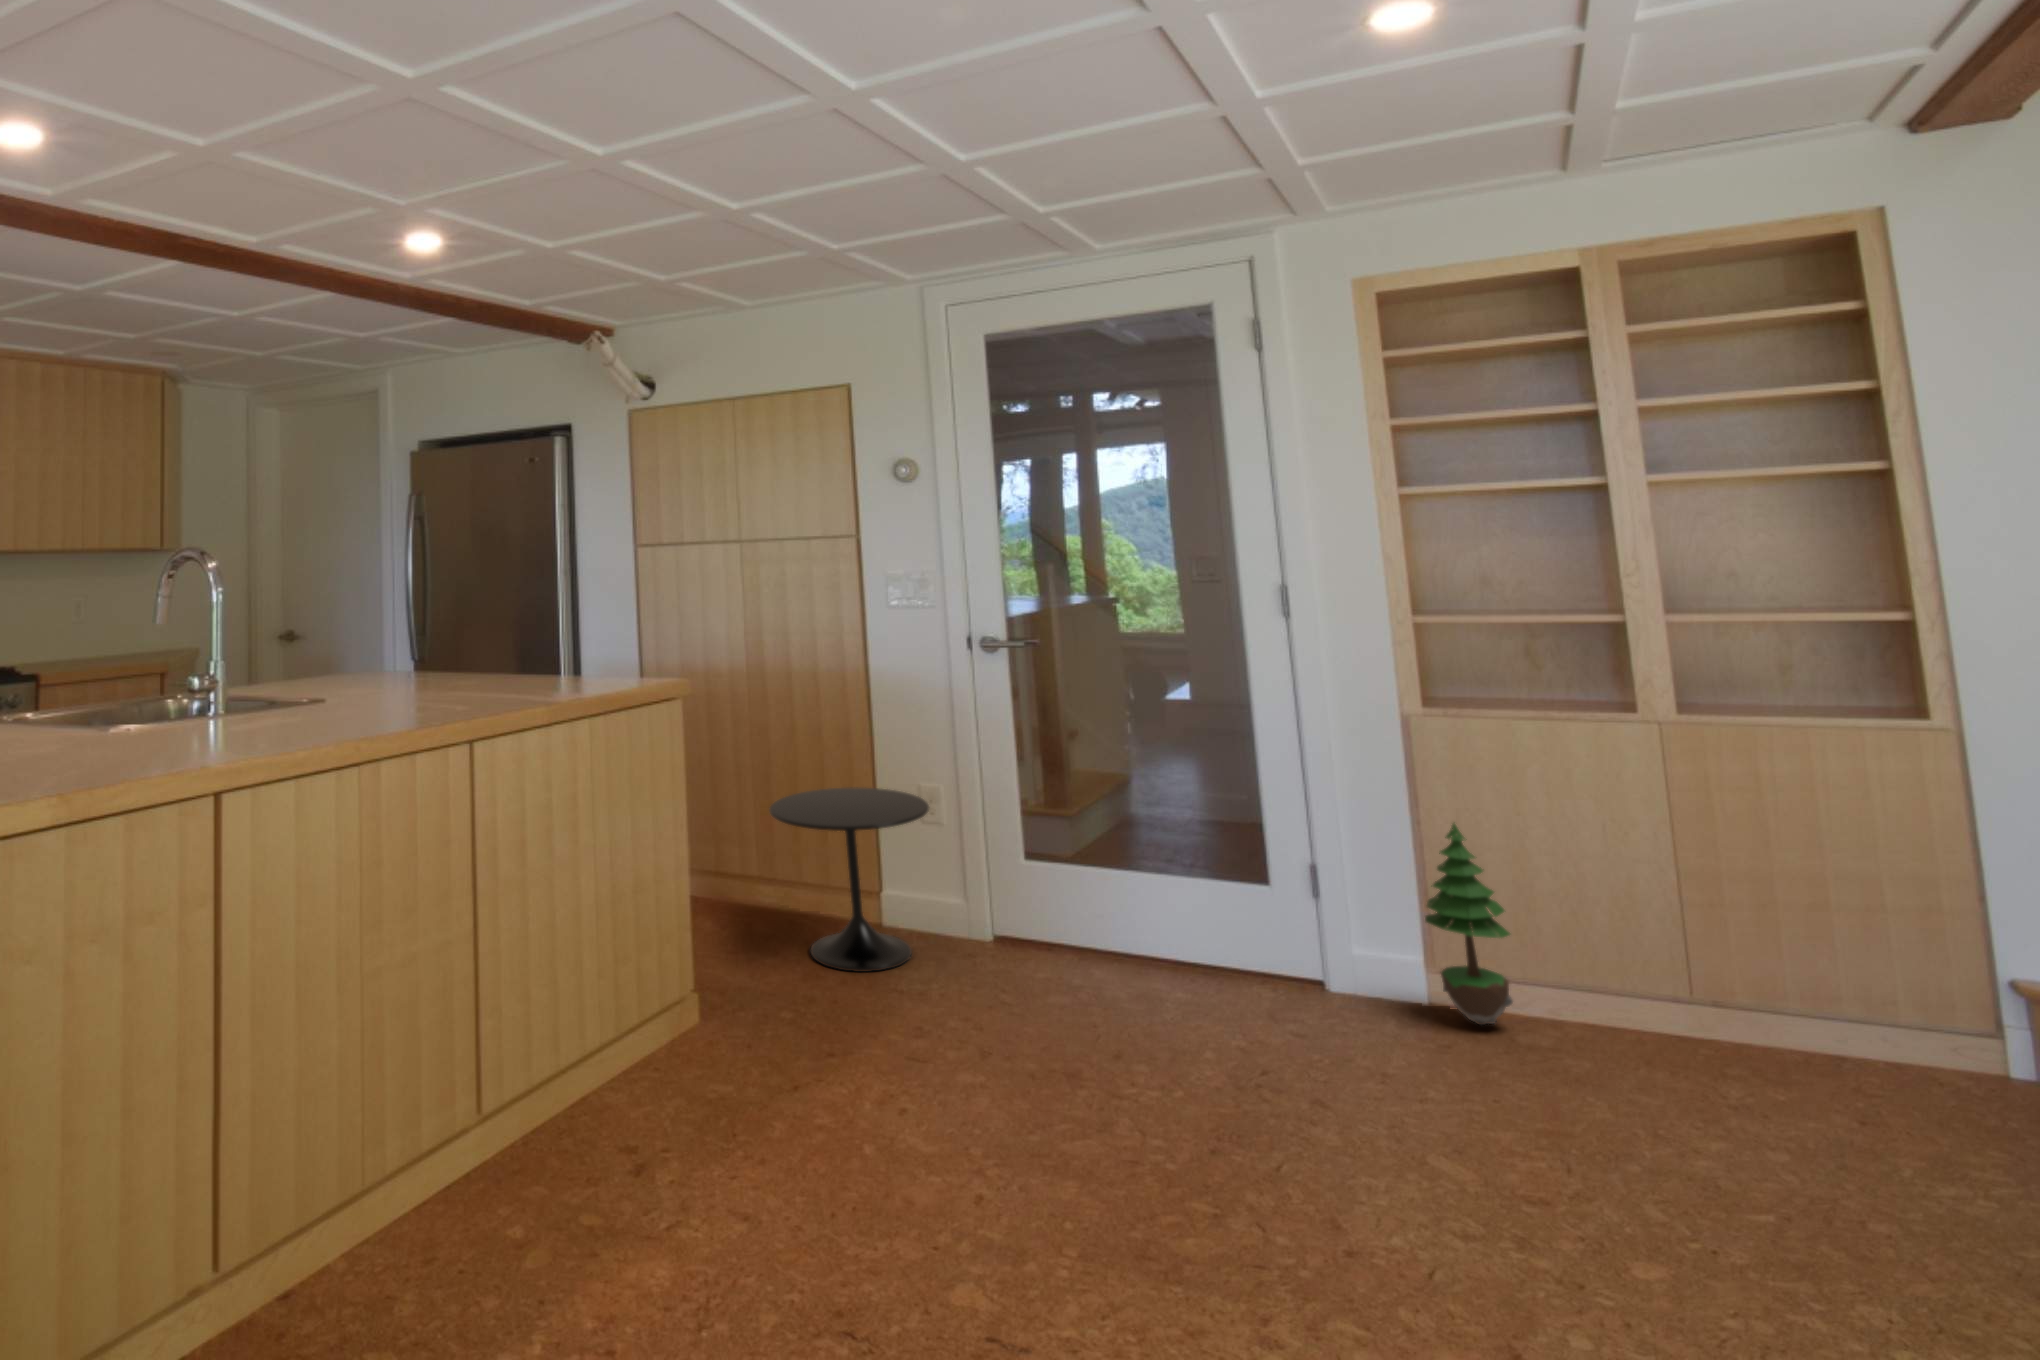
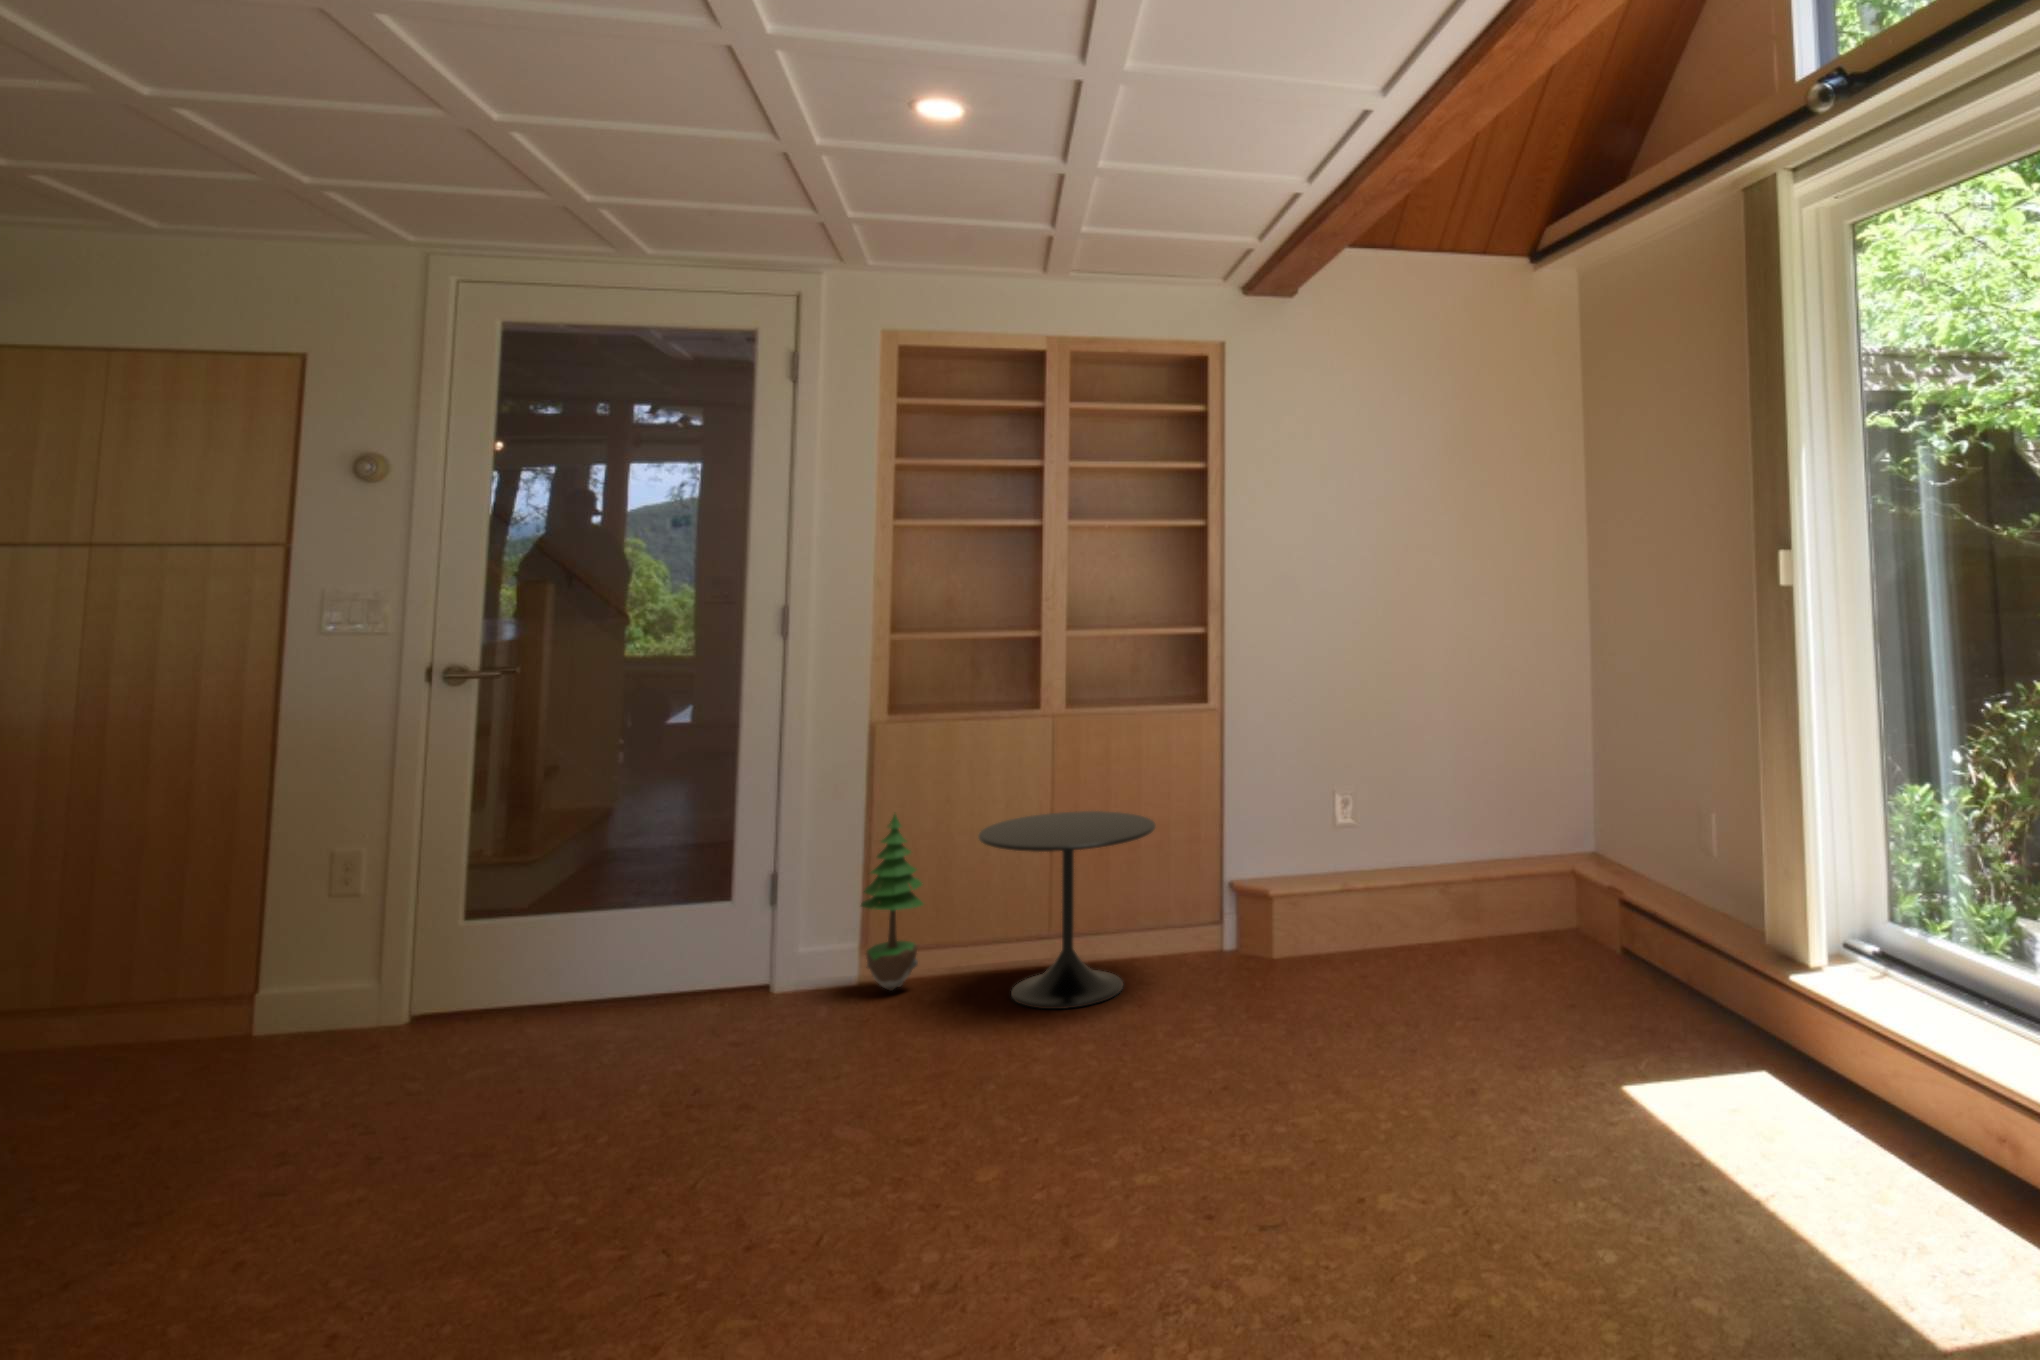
side table: present [770,787,929,972] -> present [978,811,1156,1009]

